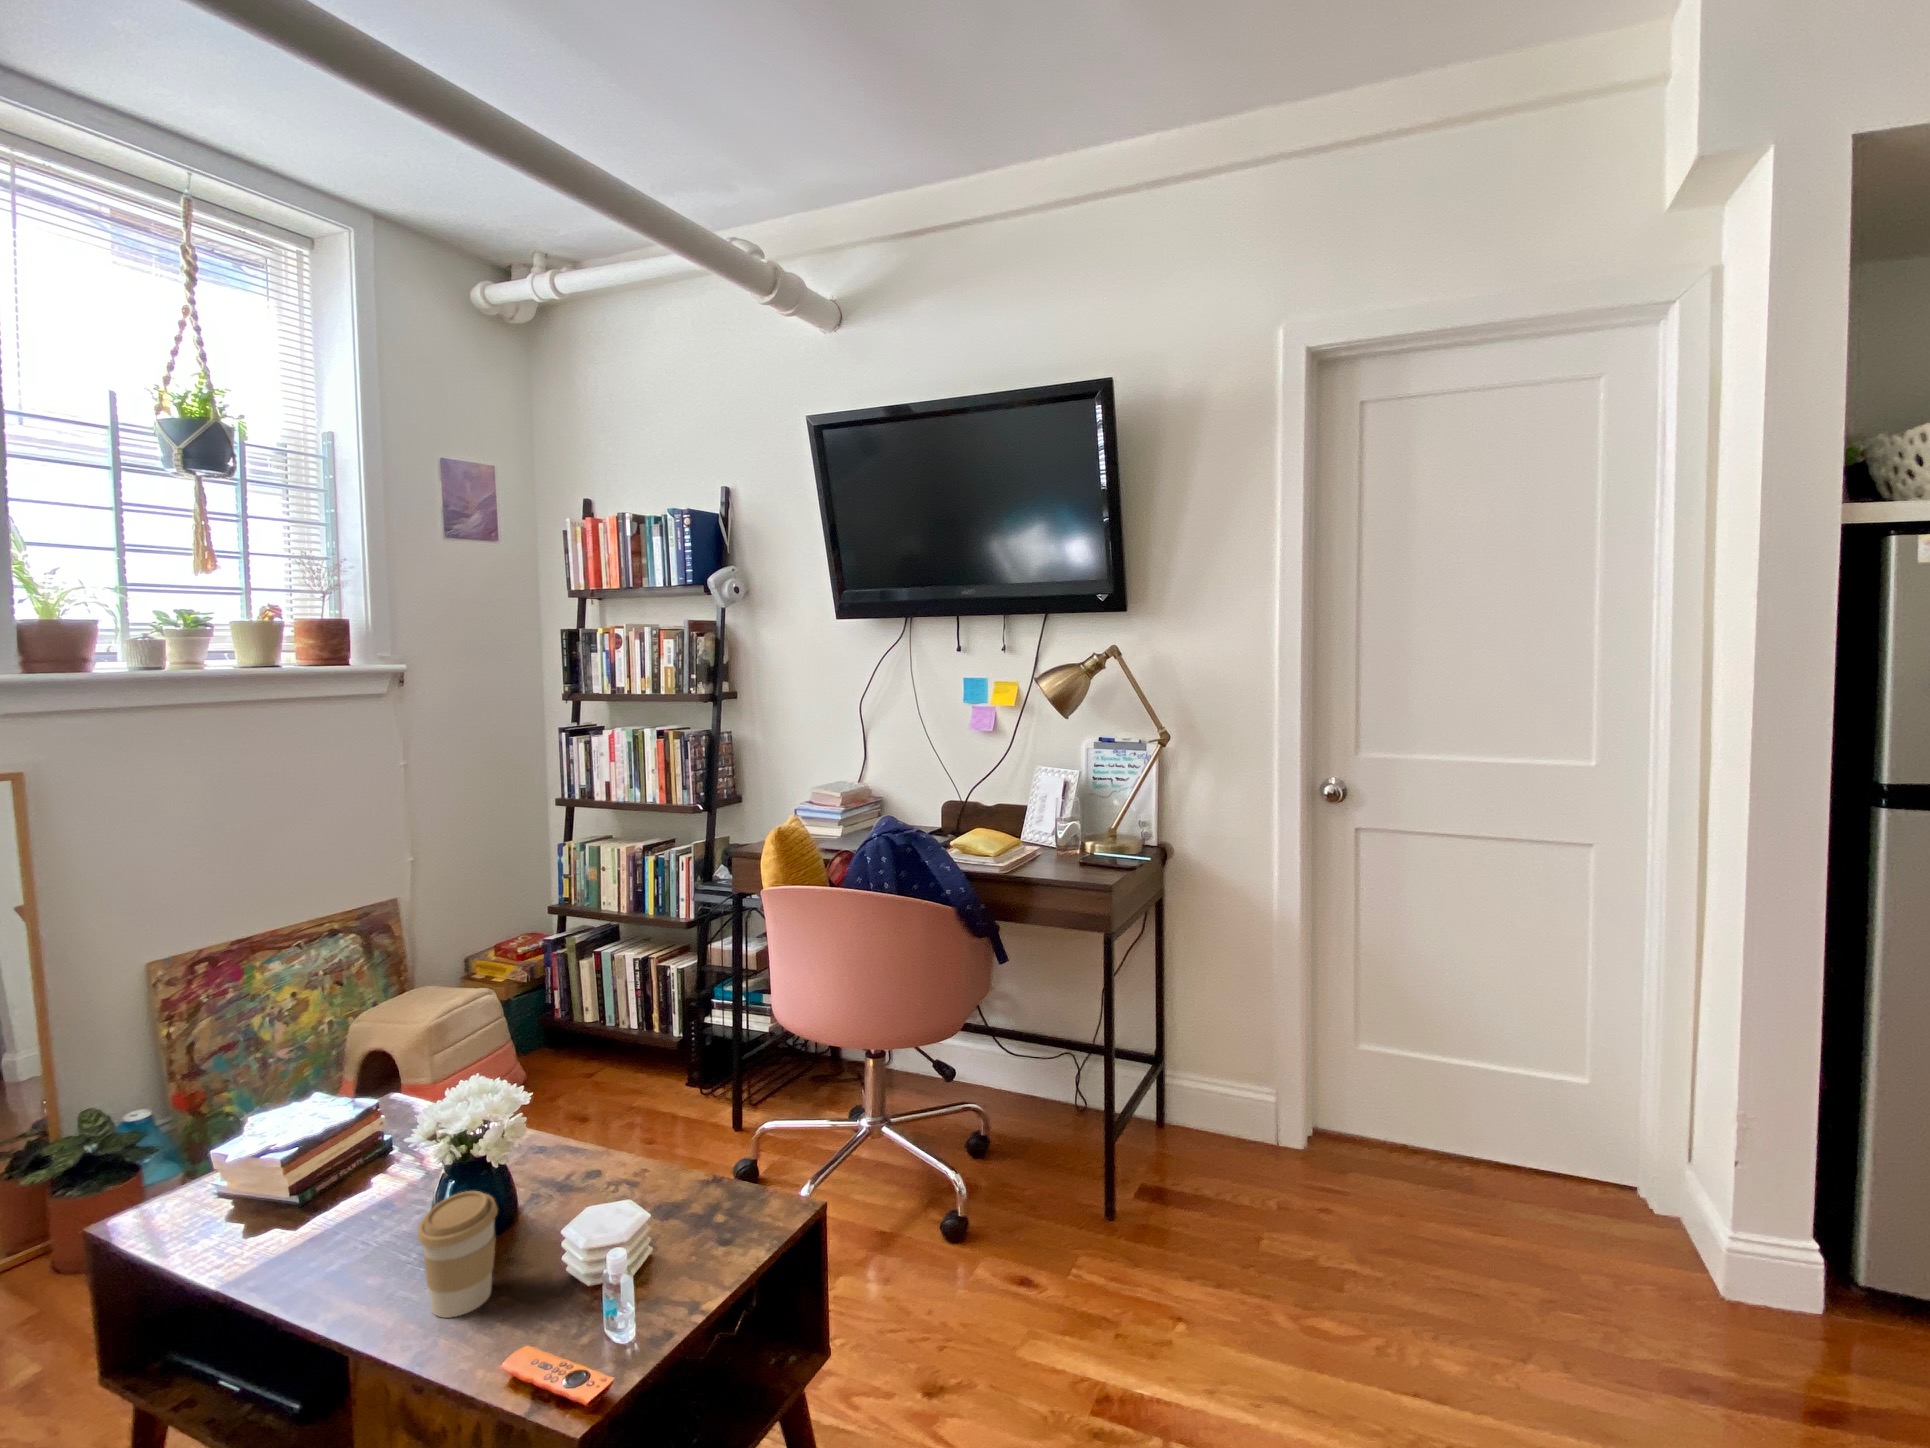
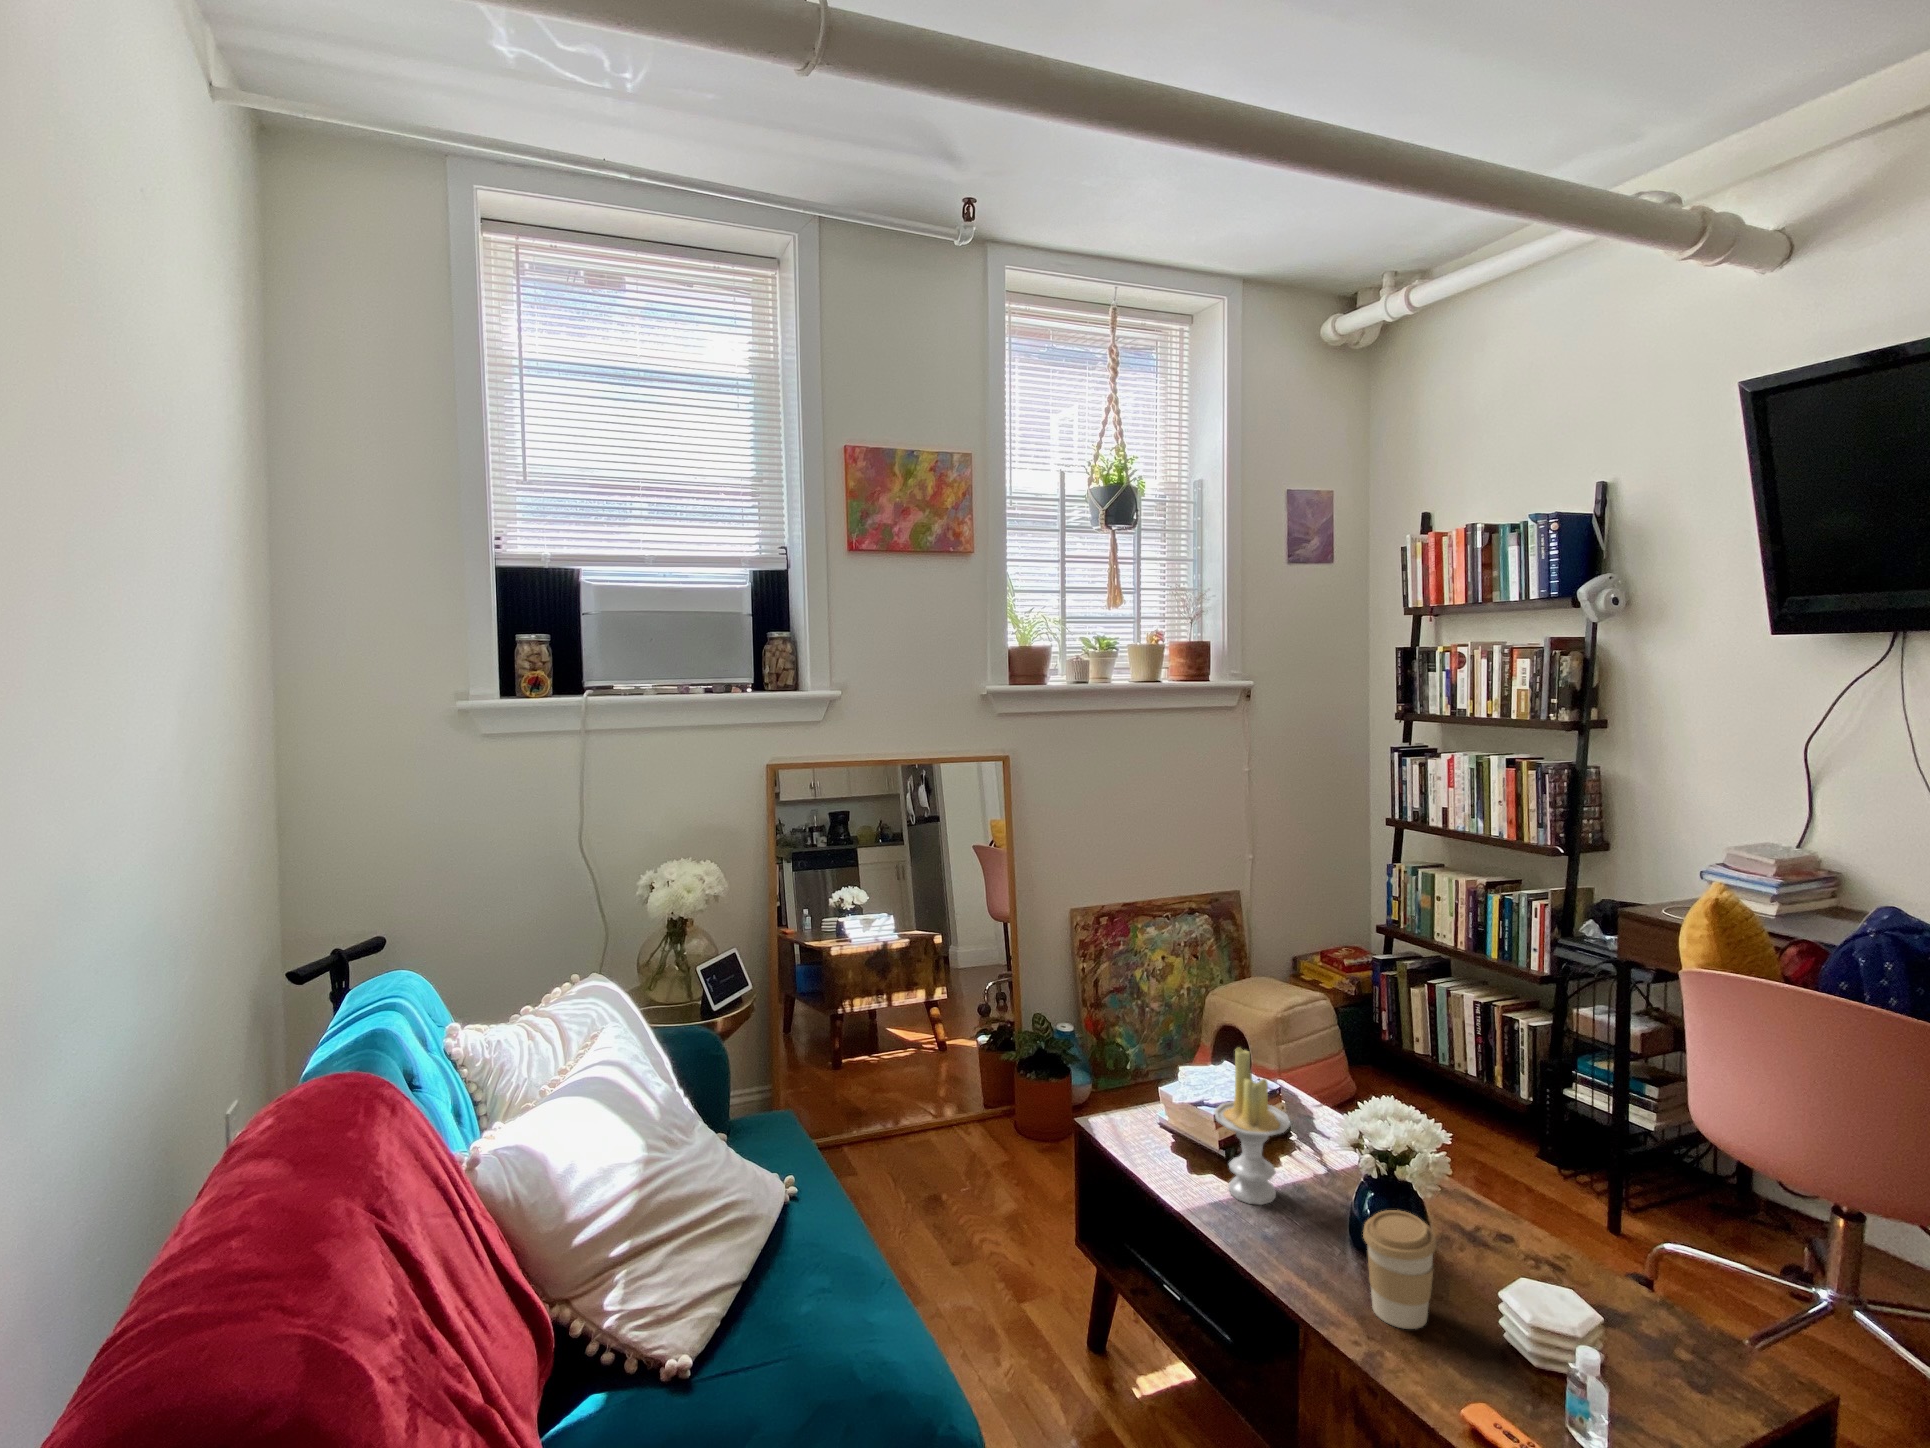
candle: none [261,1071,364,1250] -> present [1214,1047,1291,1205]

